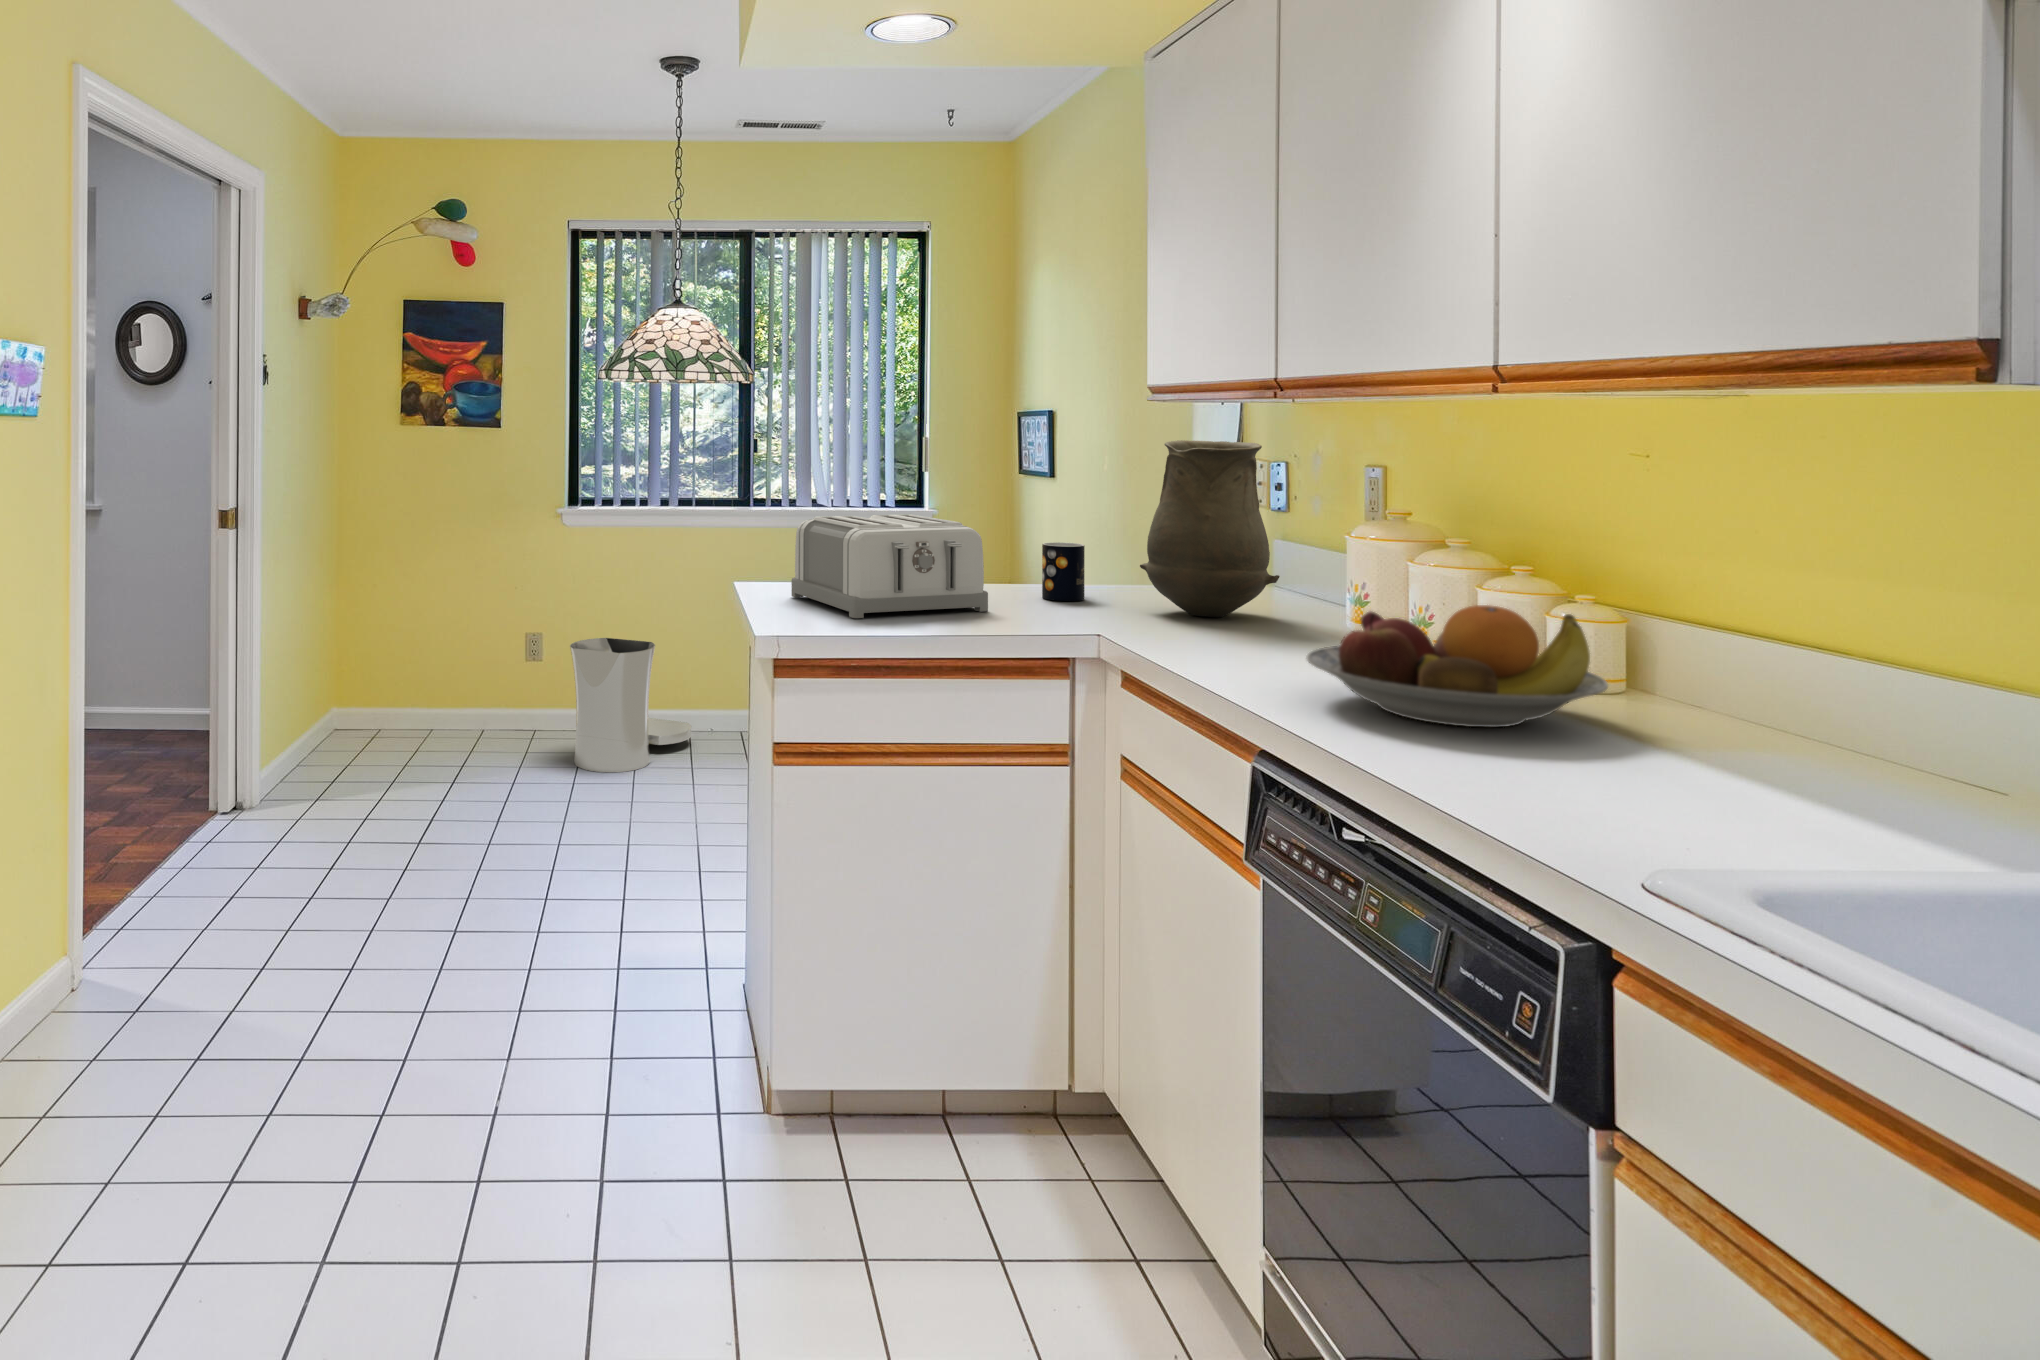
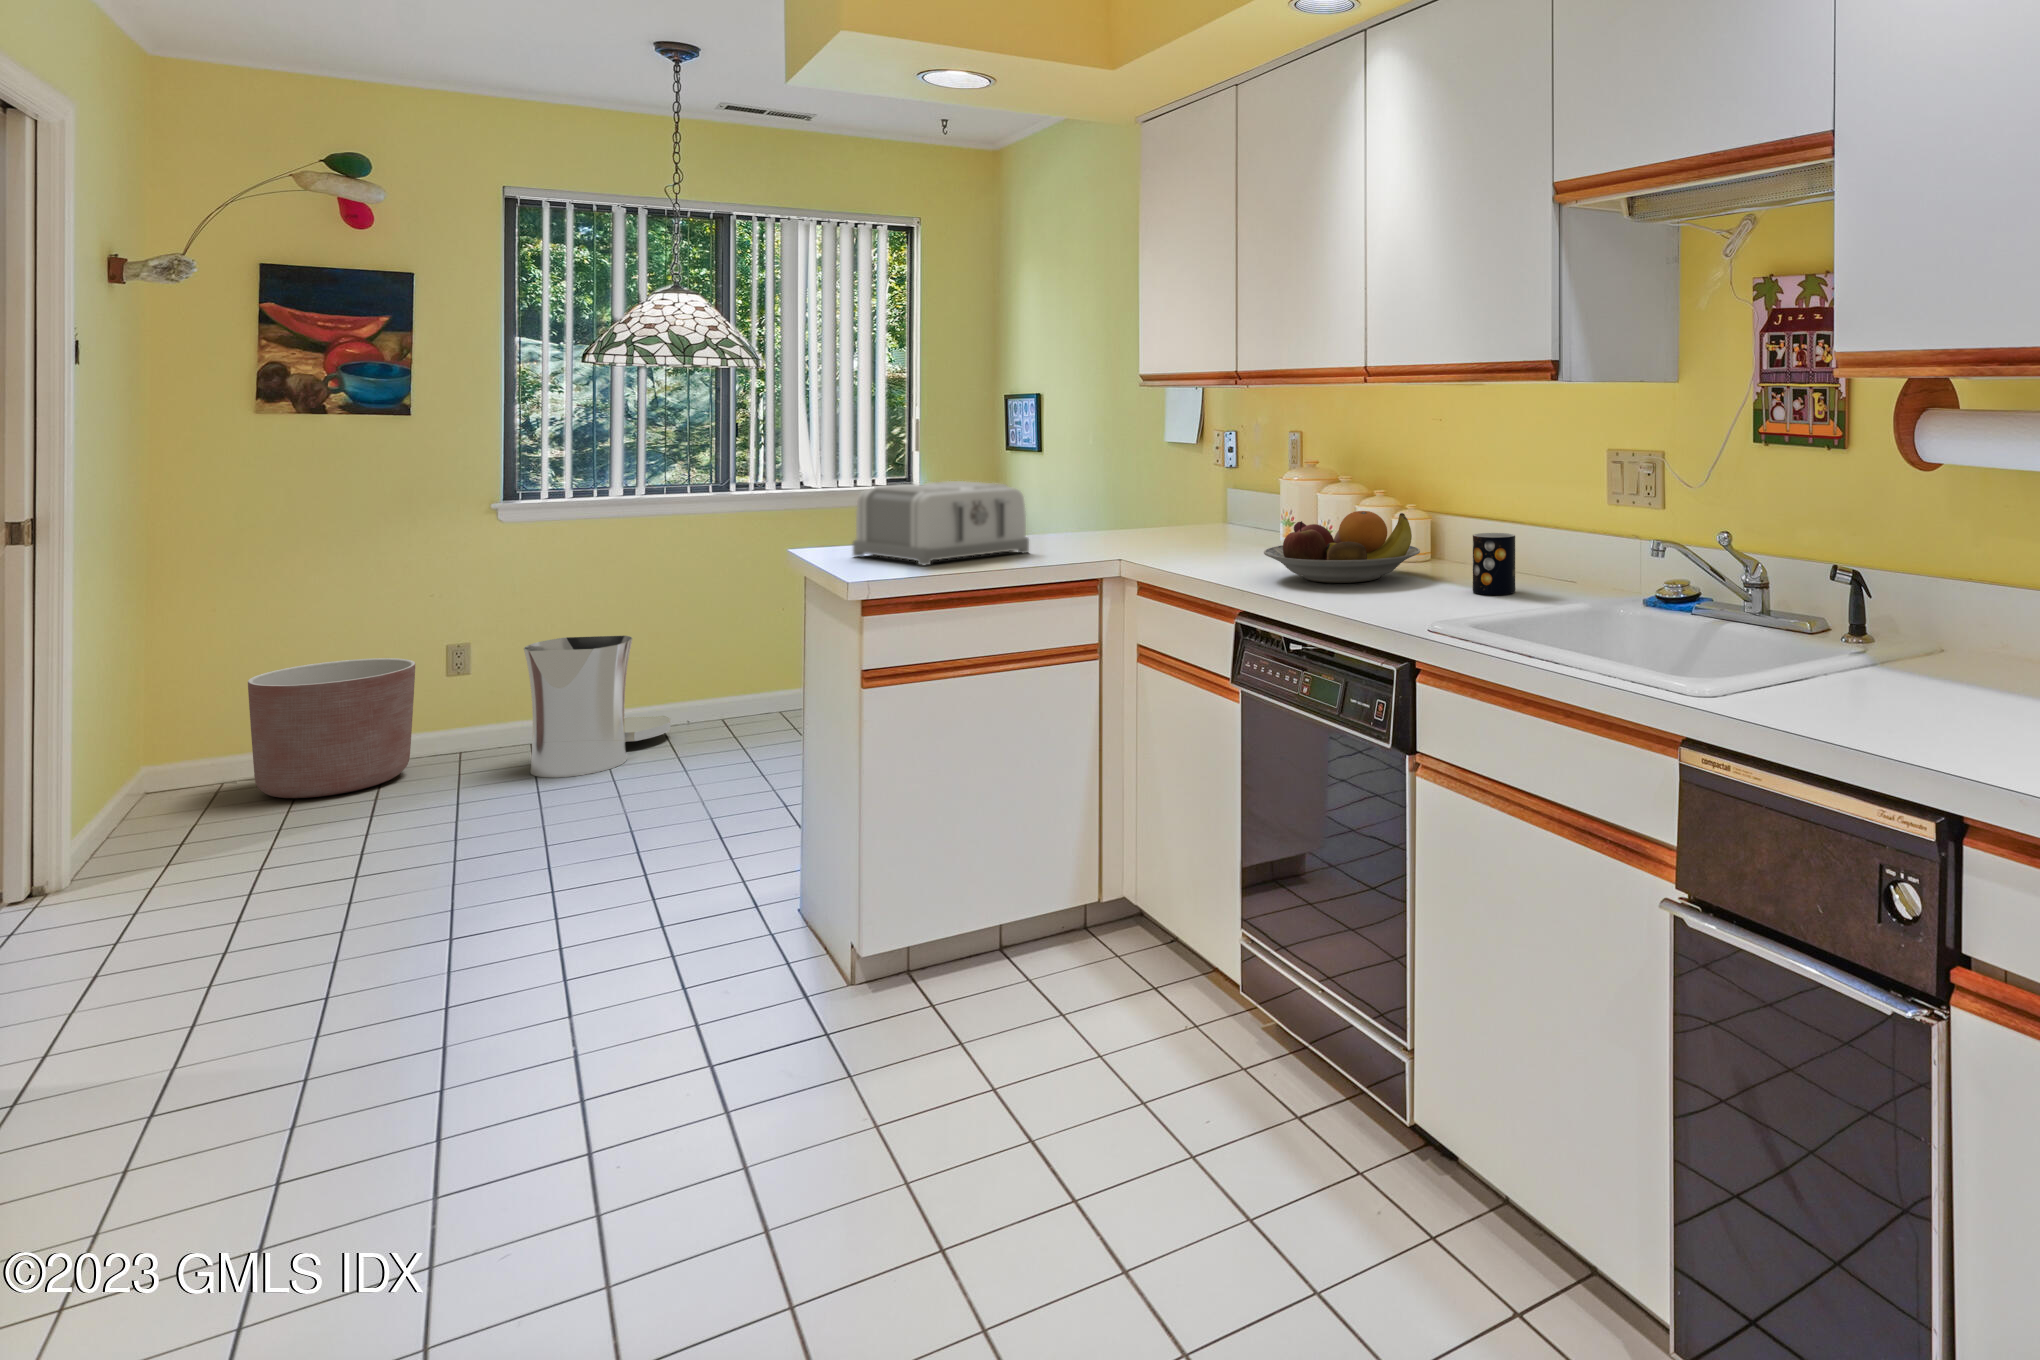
vase: present [1140,440,1280,617] -> none [1142,416,1238,543]
mug: present [1042,542,1085,601] -> present [1473,533,1515,595]
planter: none [388,638,498,755] -> present [248,658,415,798]

